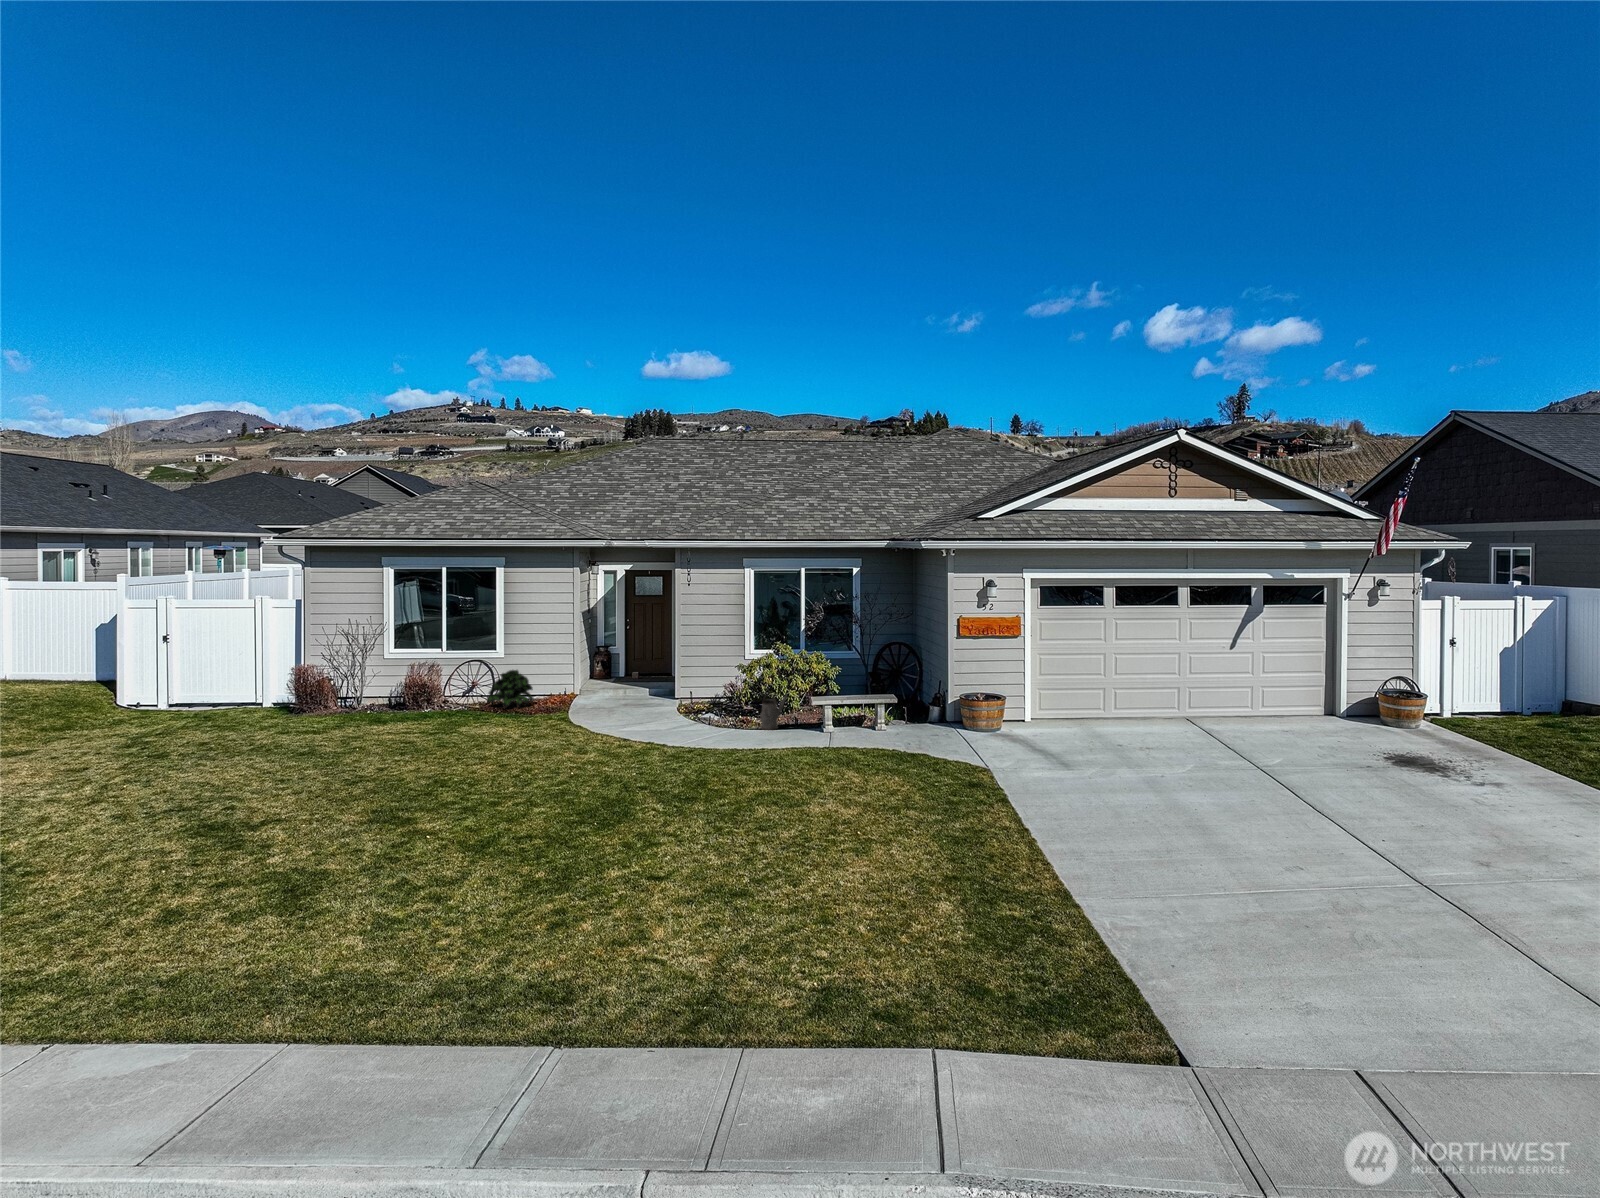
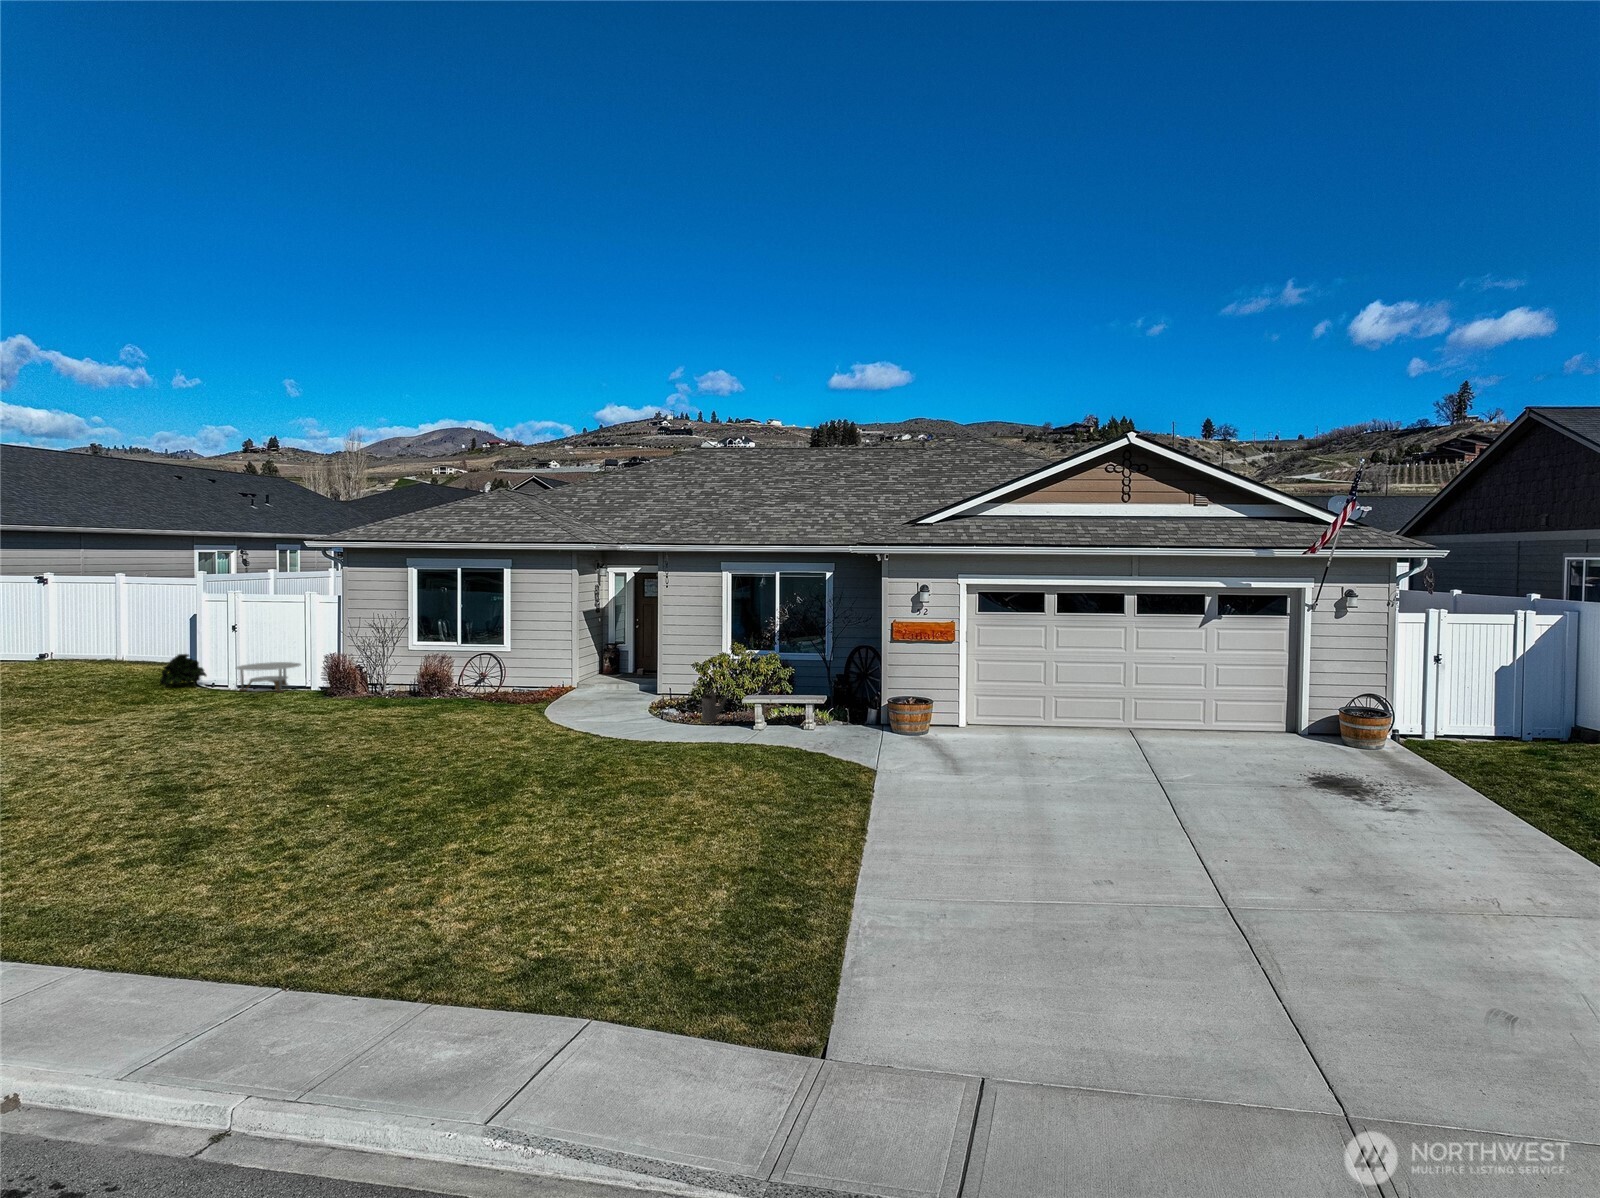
potted plant: present [487,670,533,708] -> present [160,654,207,686]
round table: none [177,679,256,715] -> present [236,662,301,692]

